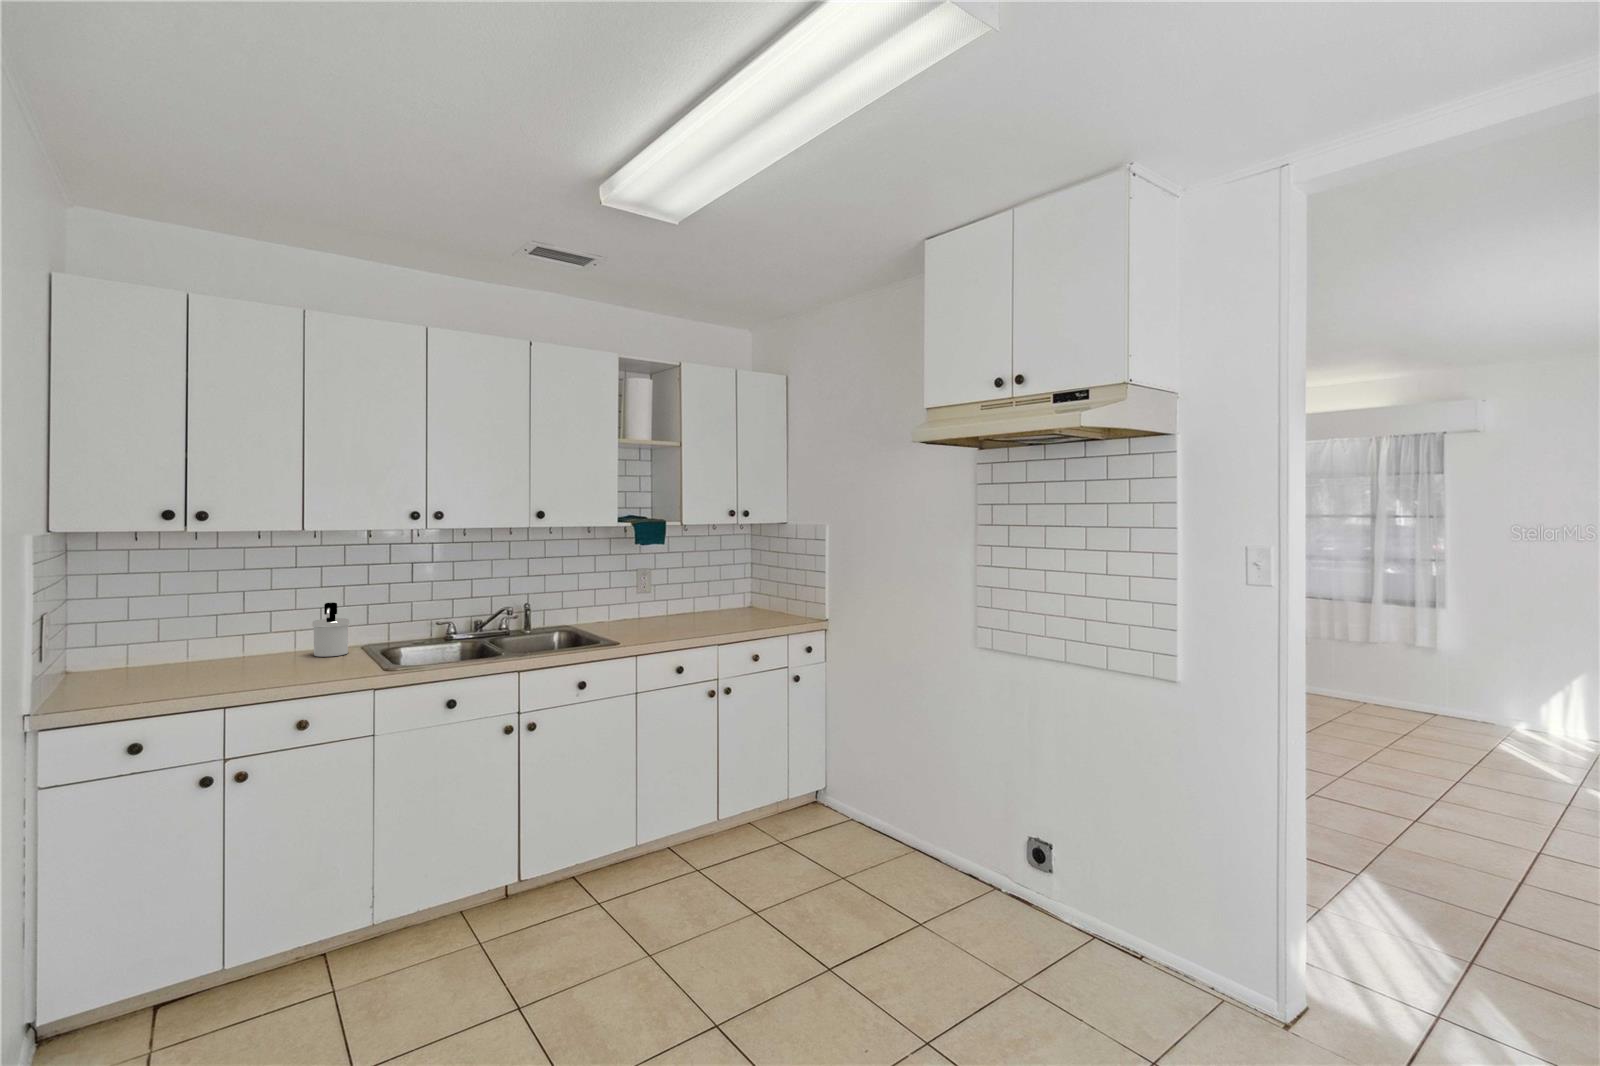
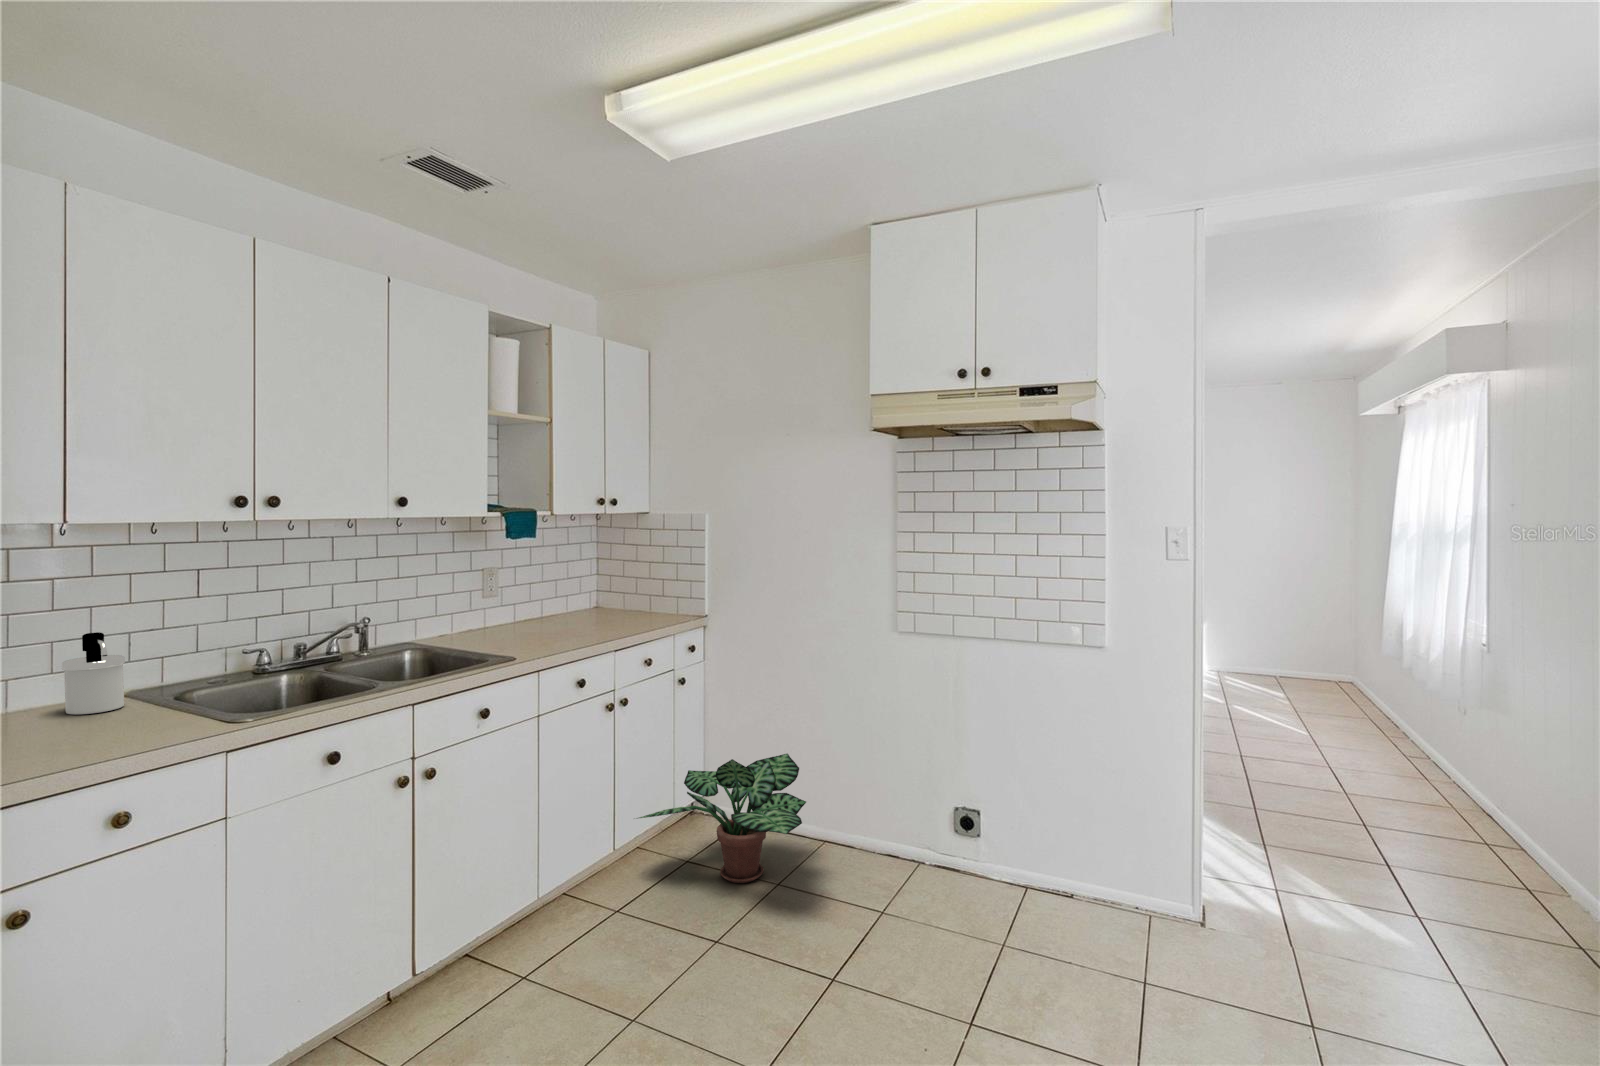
potted plant: none [728,754,888,872] -> present [637,754,806,883]

